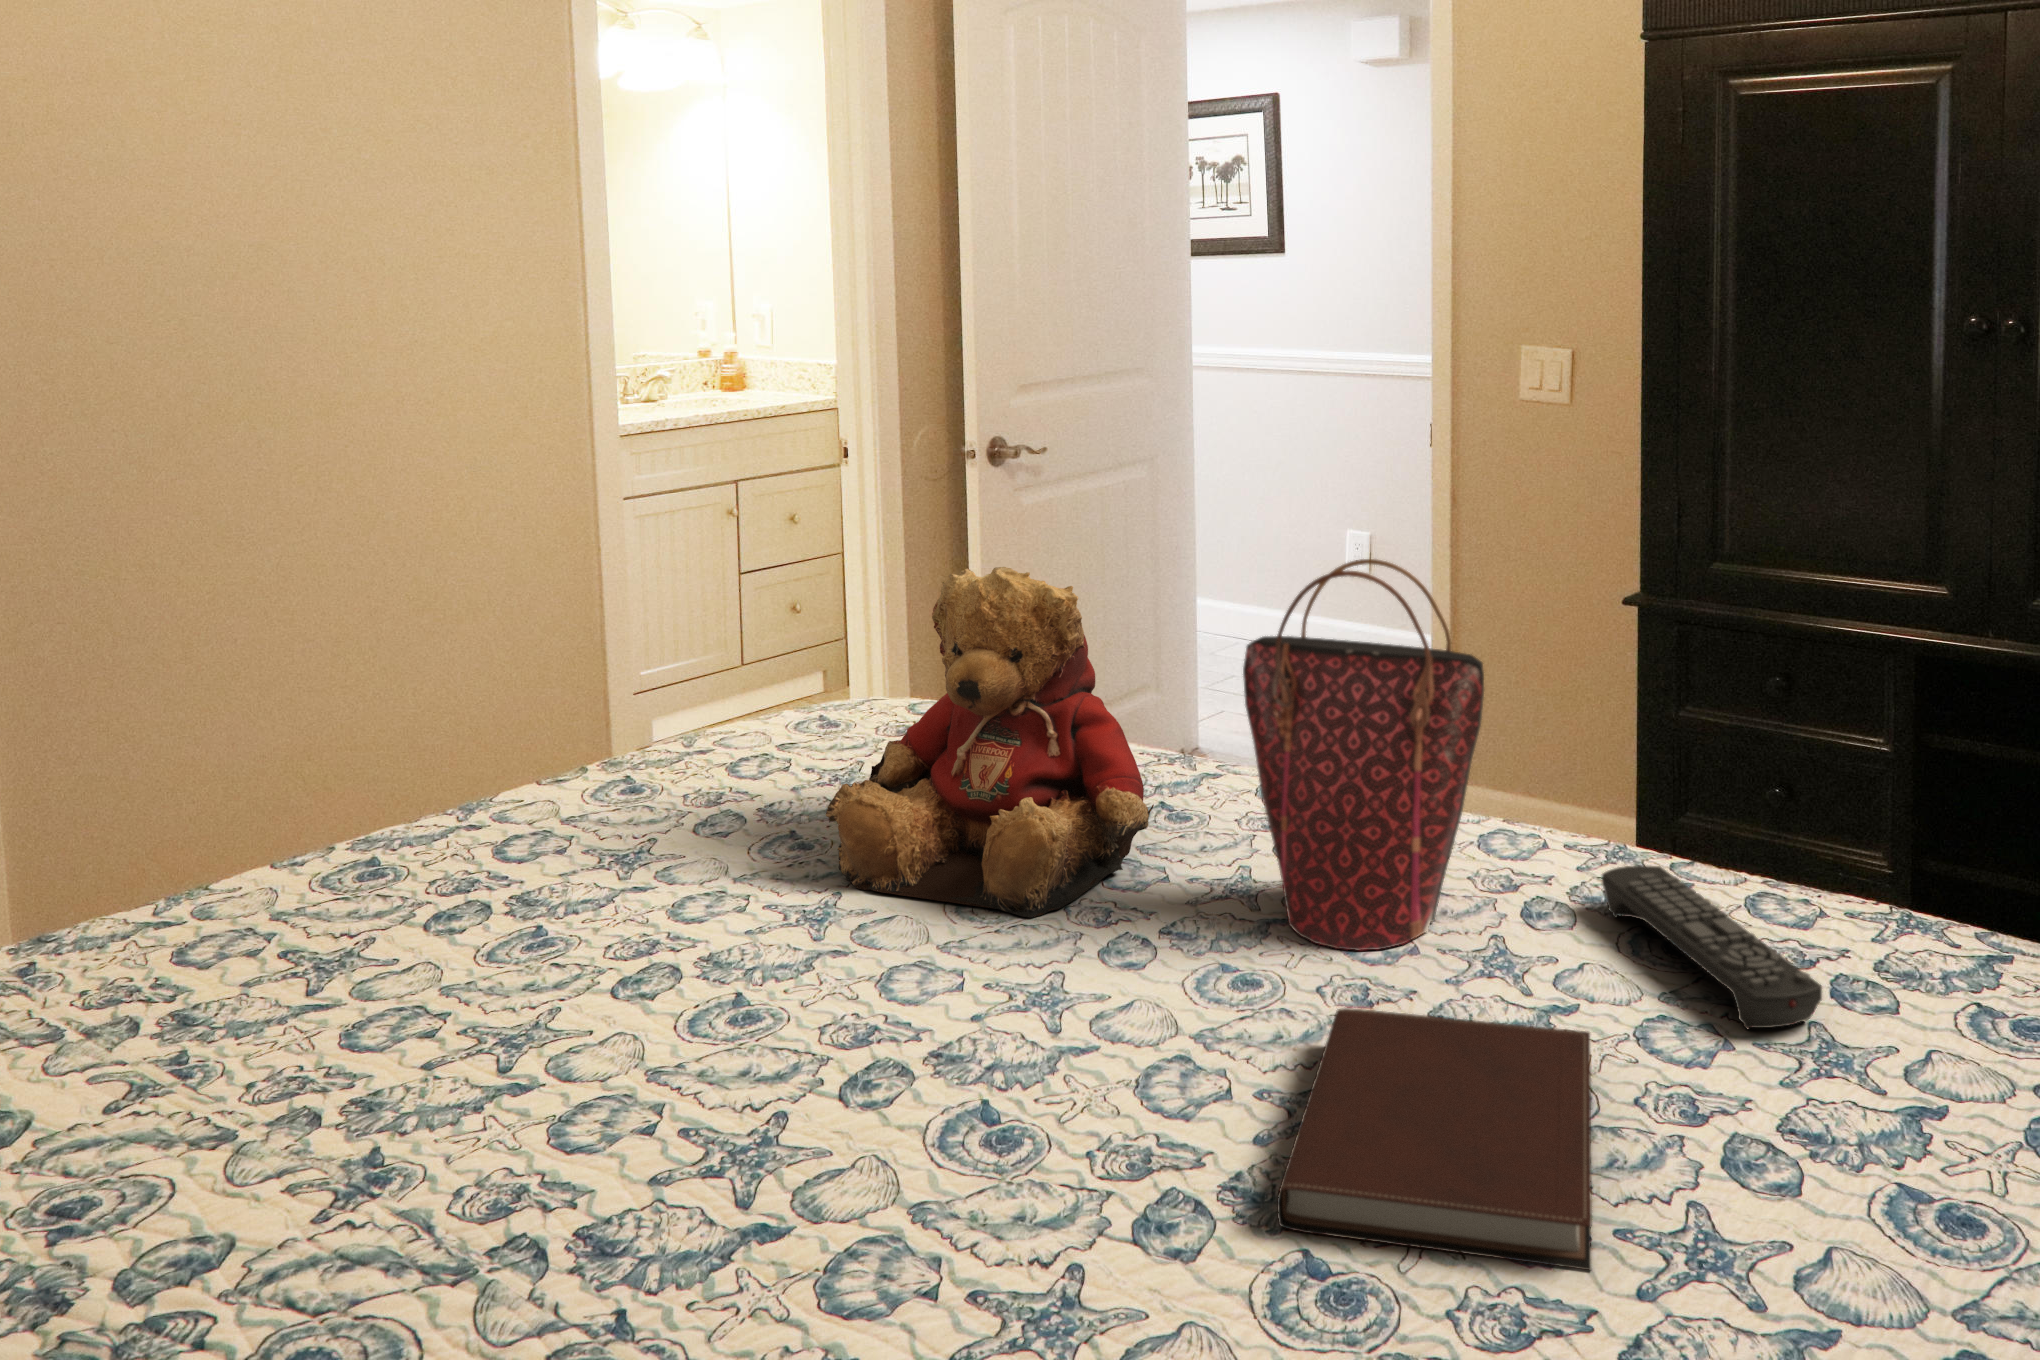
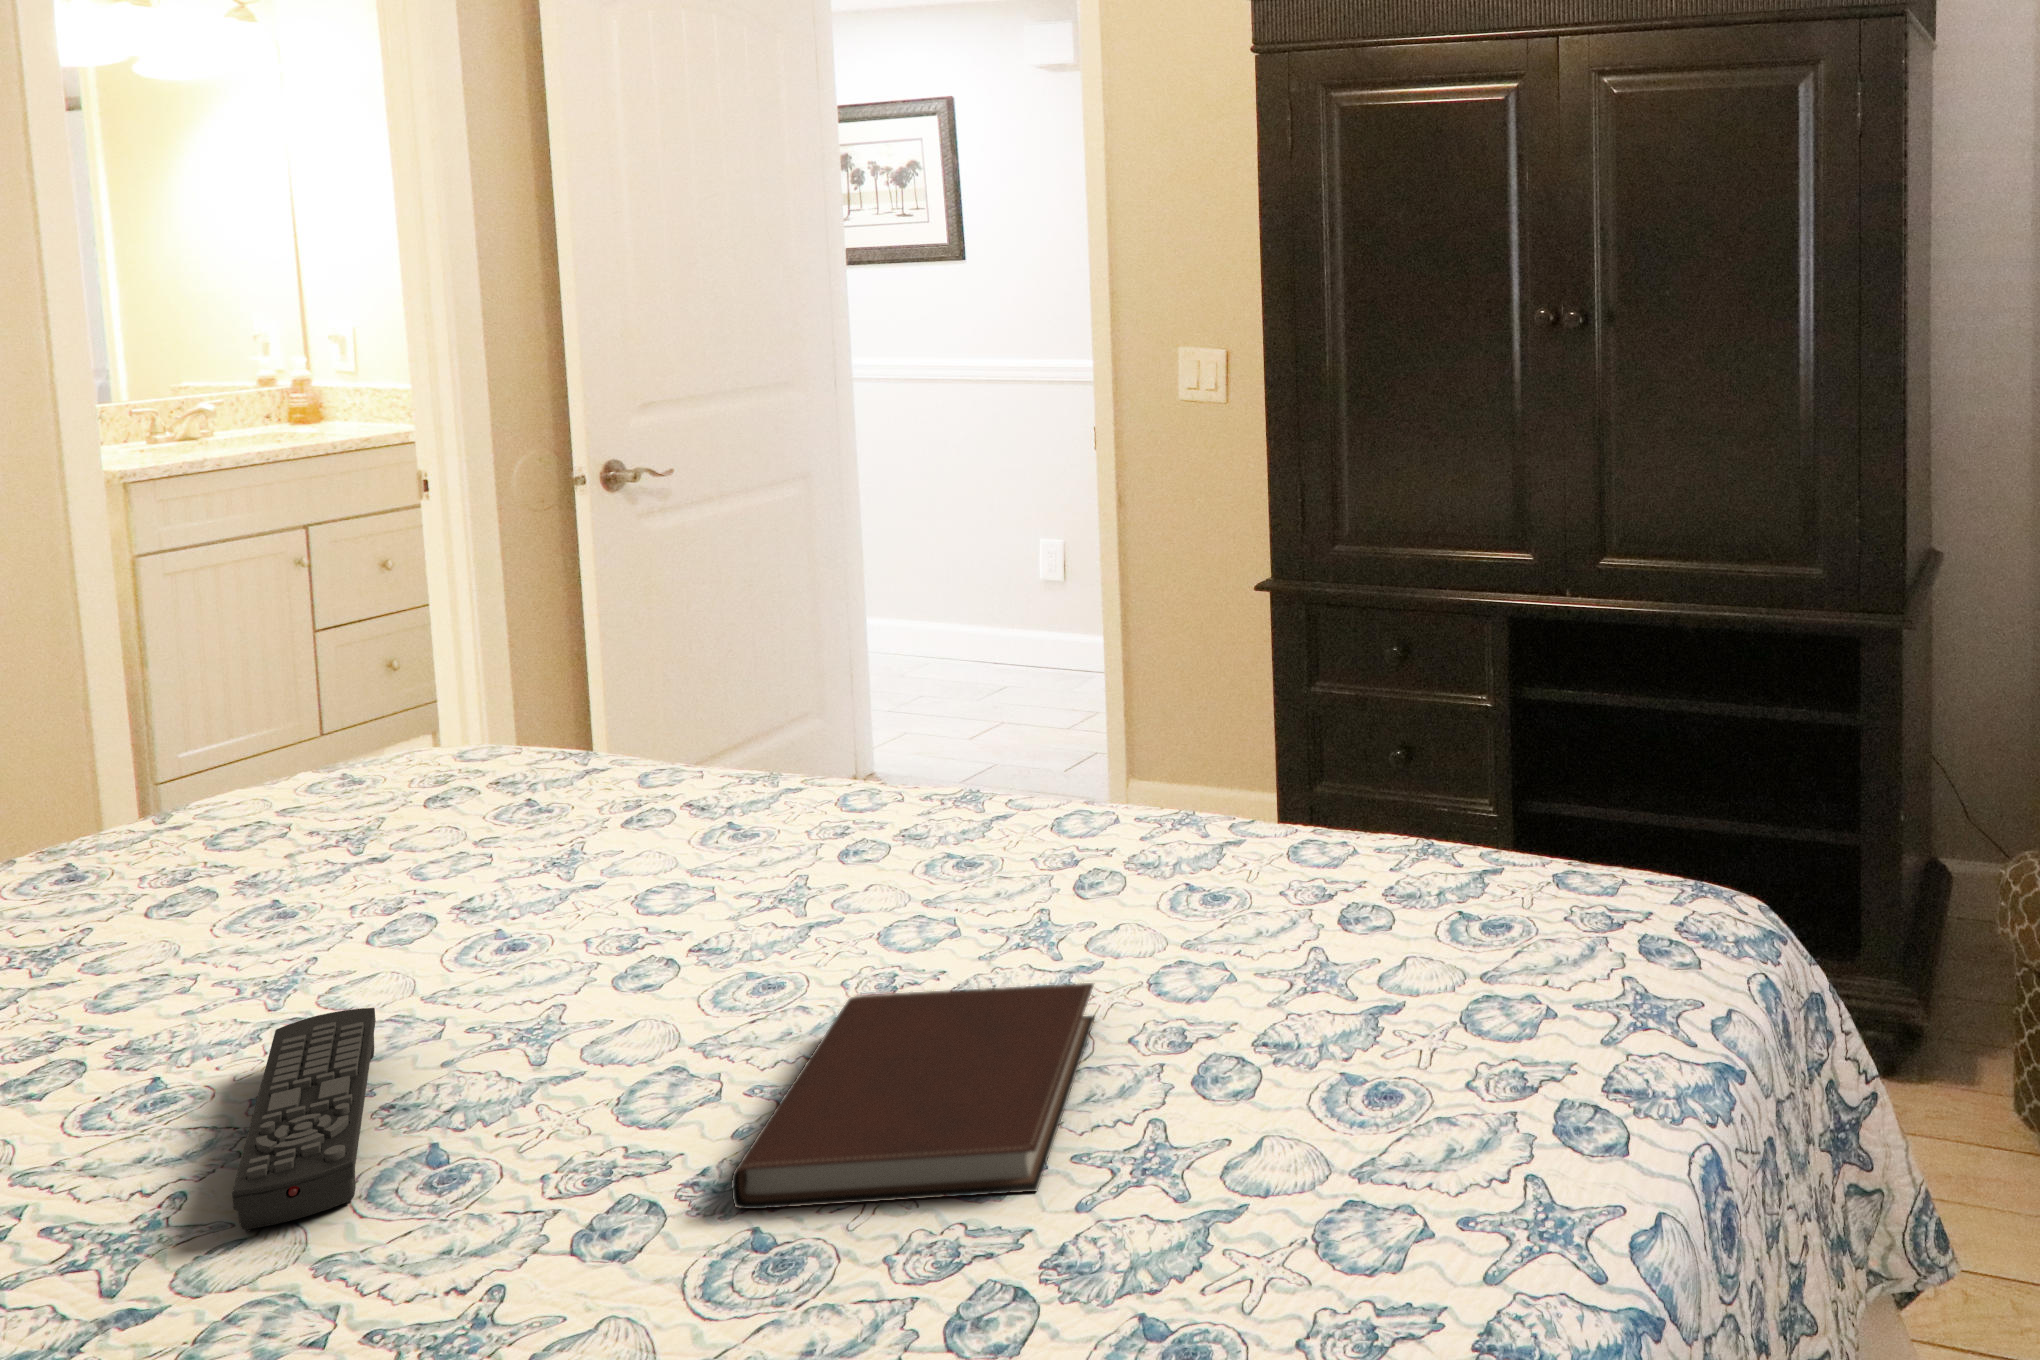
handbag: present [1243,559,1484,951] -> none [785,559,1027,944]
teddy bear: present [826,567,1154,918] -> none [300,593,702,957]
remote control: present [1602,865,1822,1029] -> present [232,1008,376,1231]

